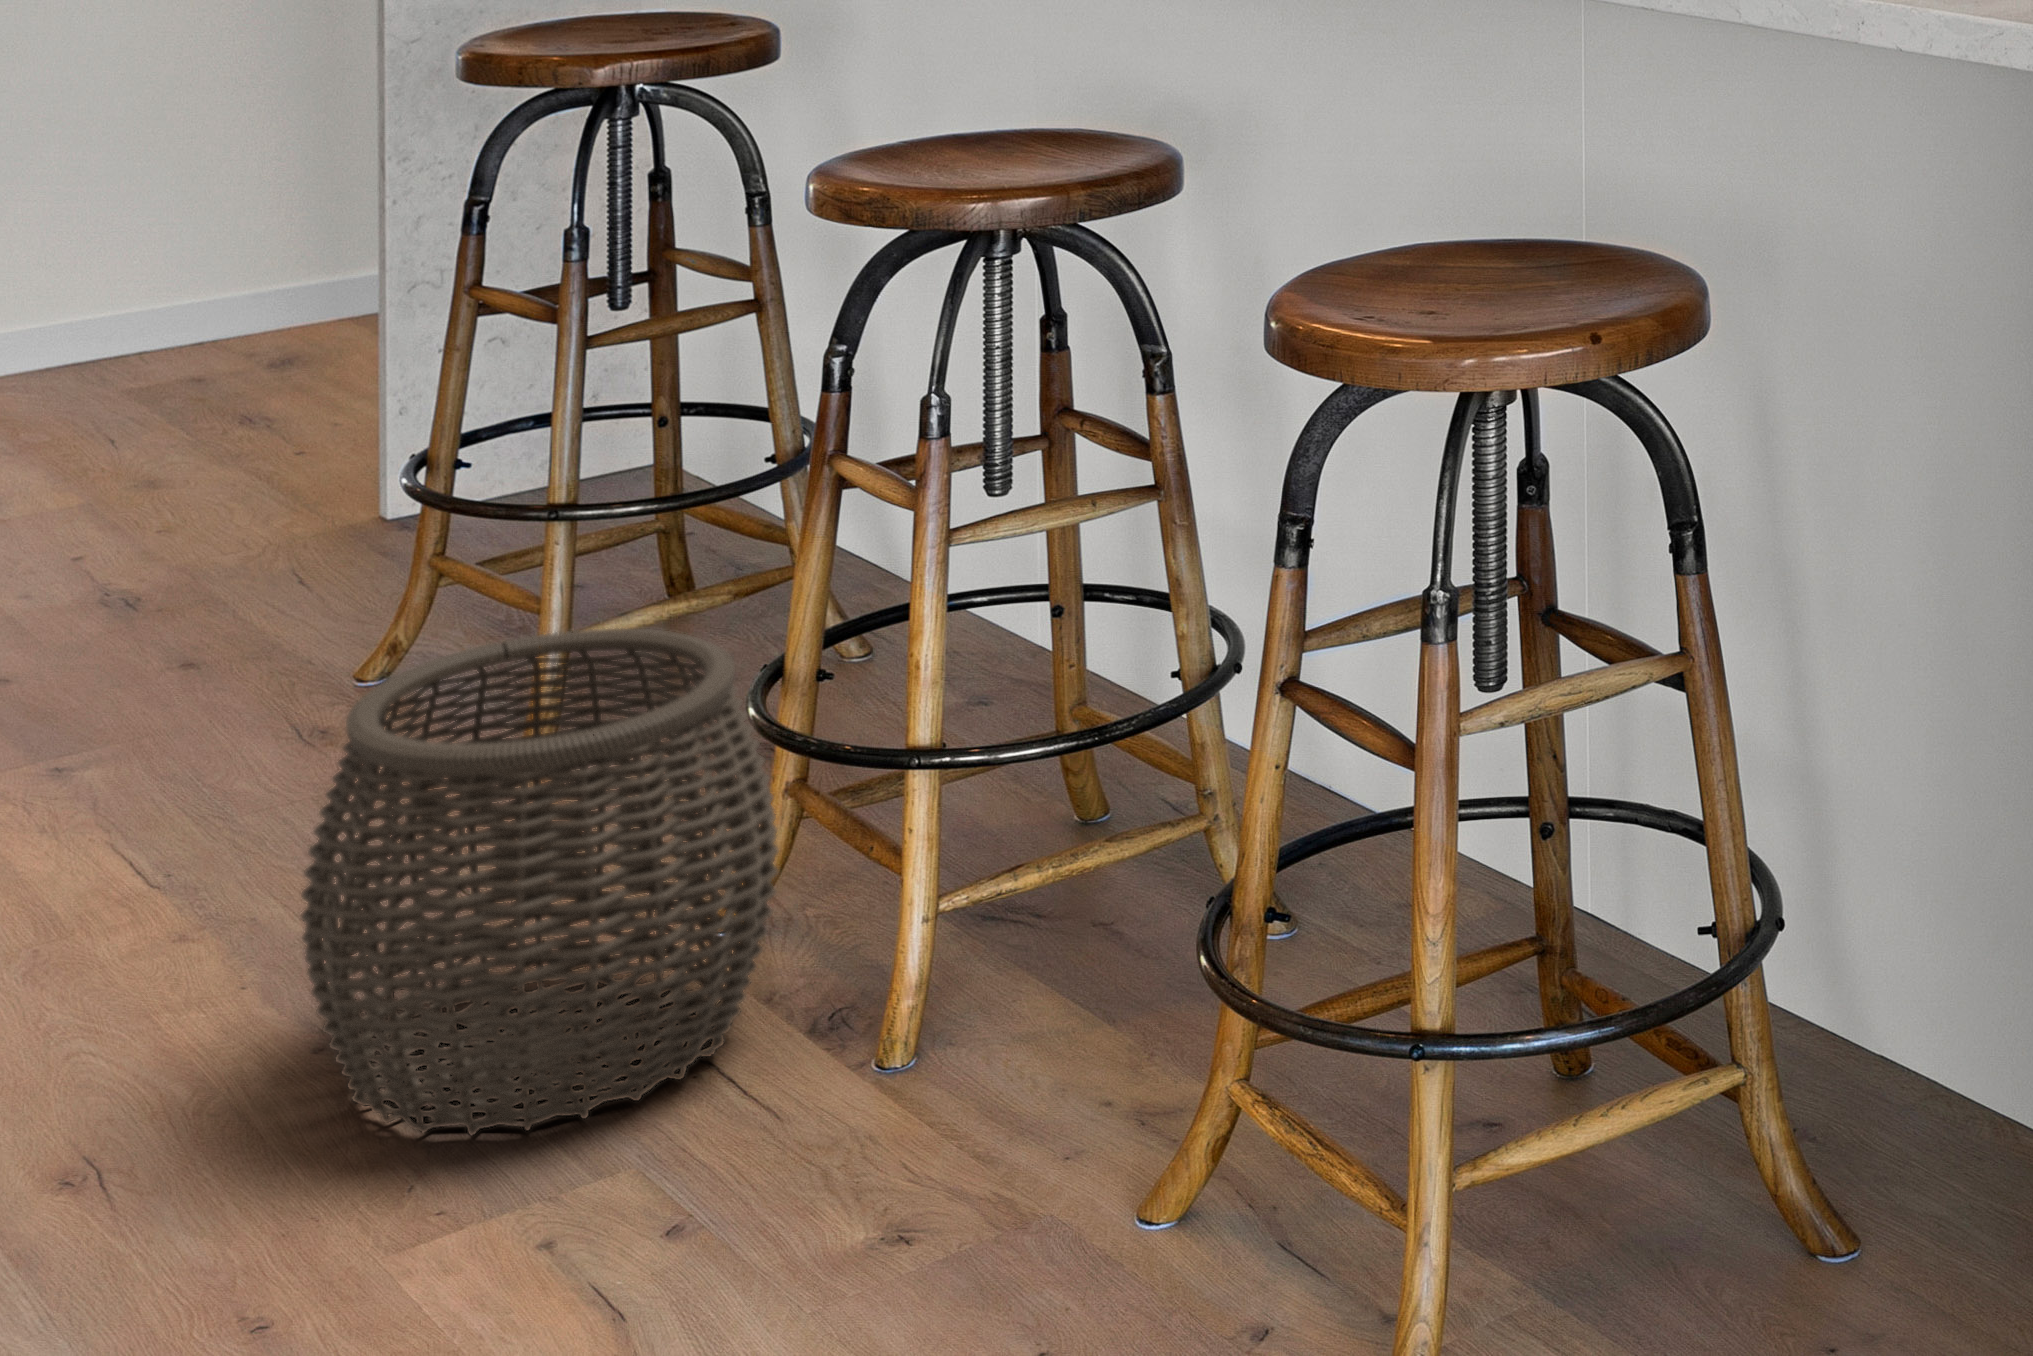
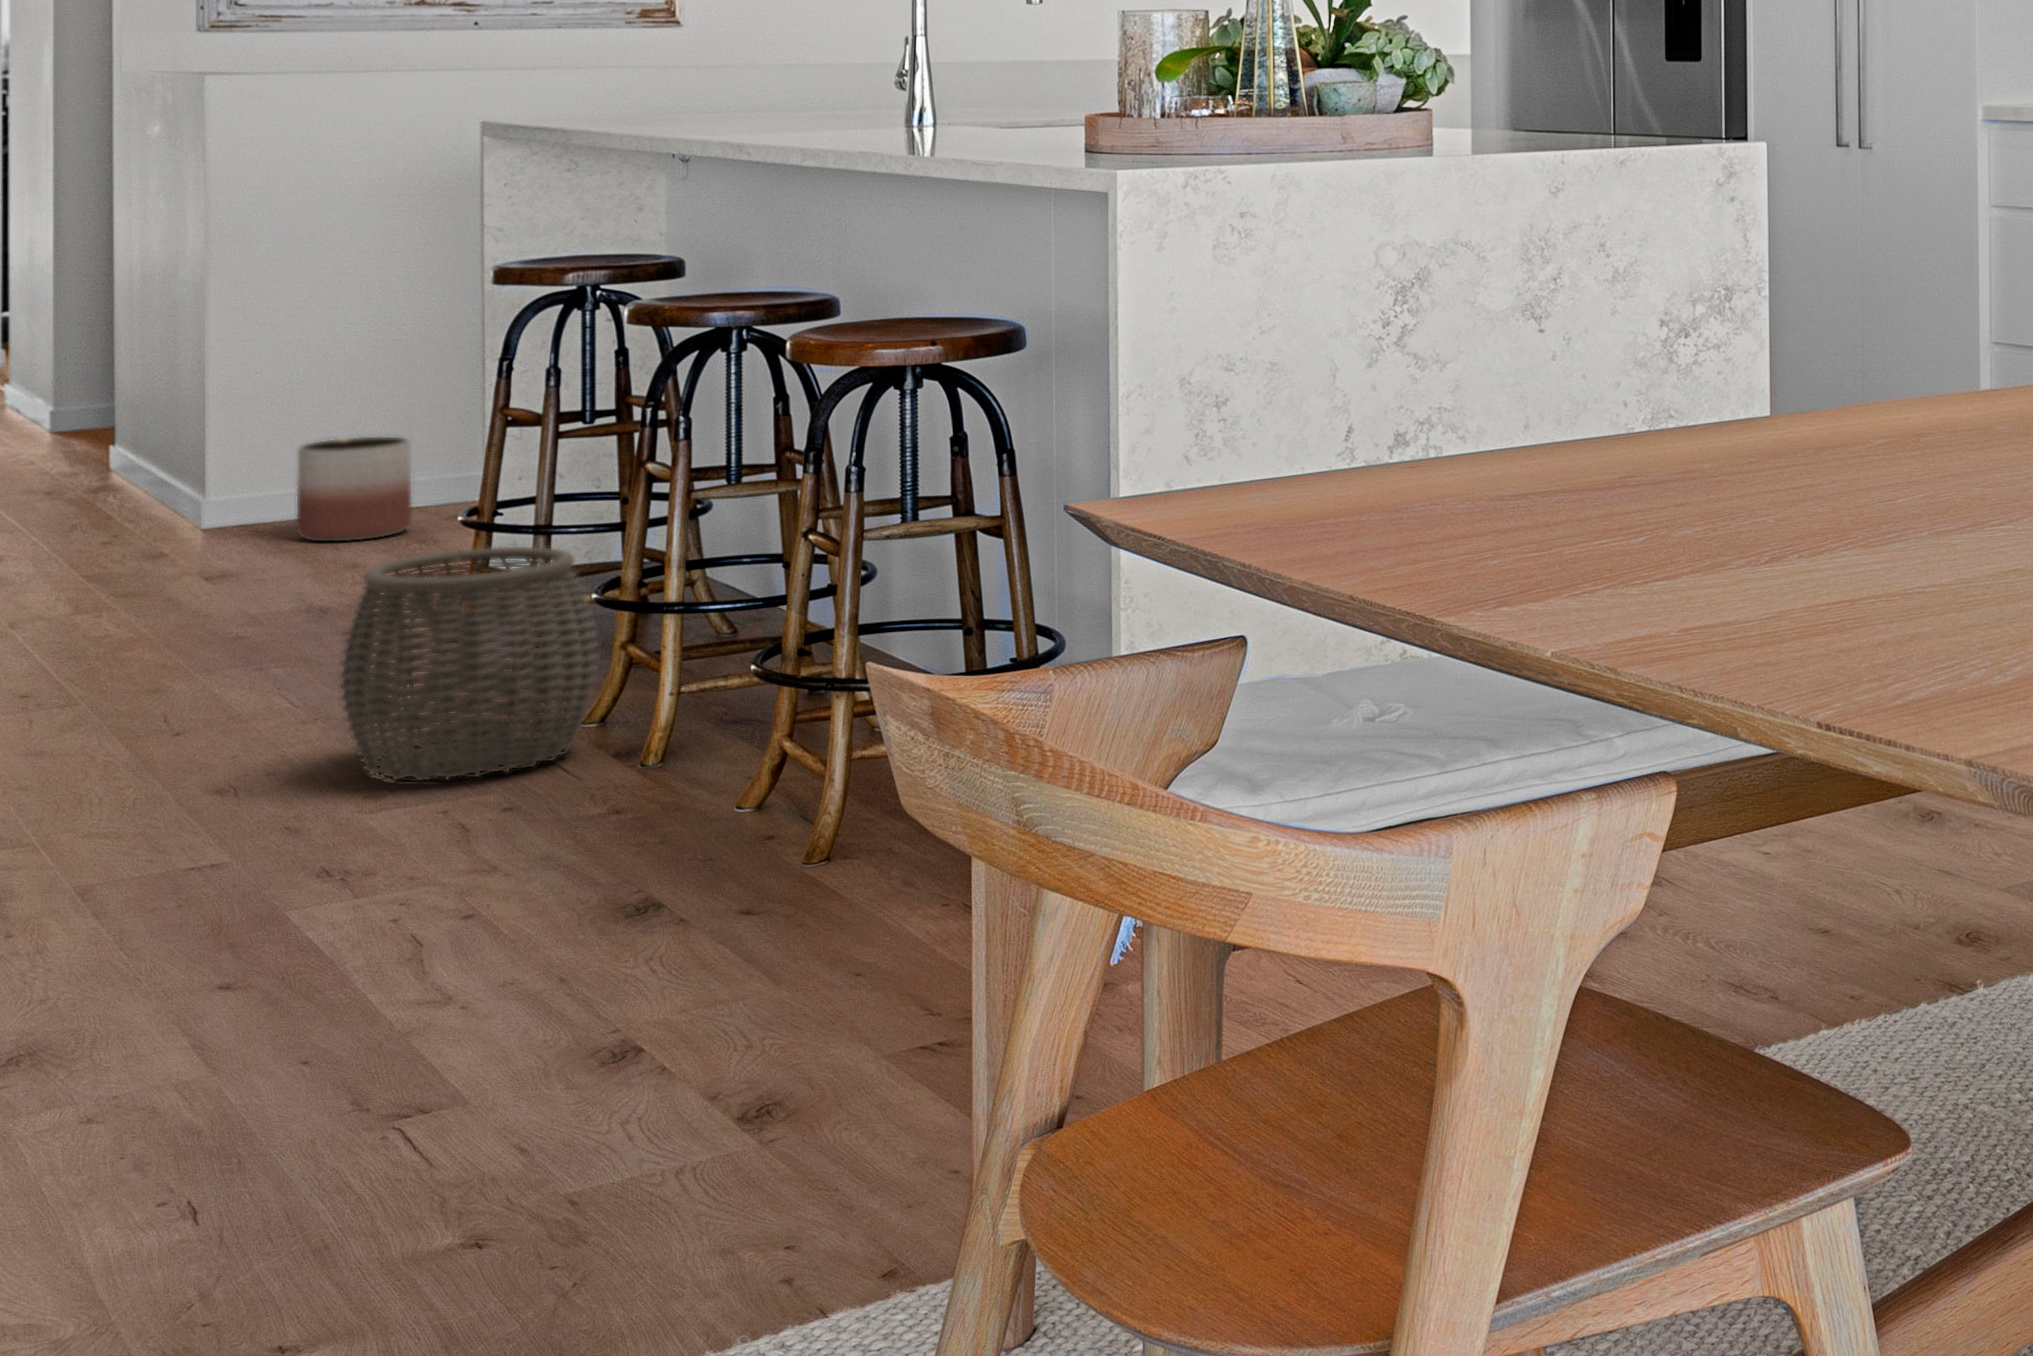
planter: none [39,241,220,417] -> present [297,437,412,541]

